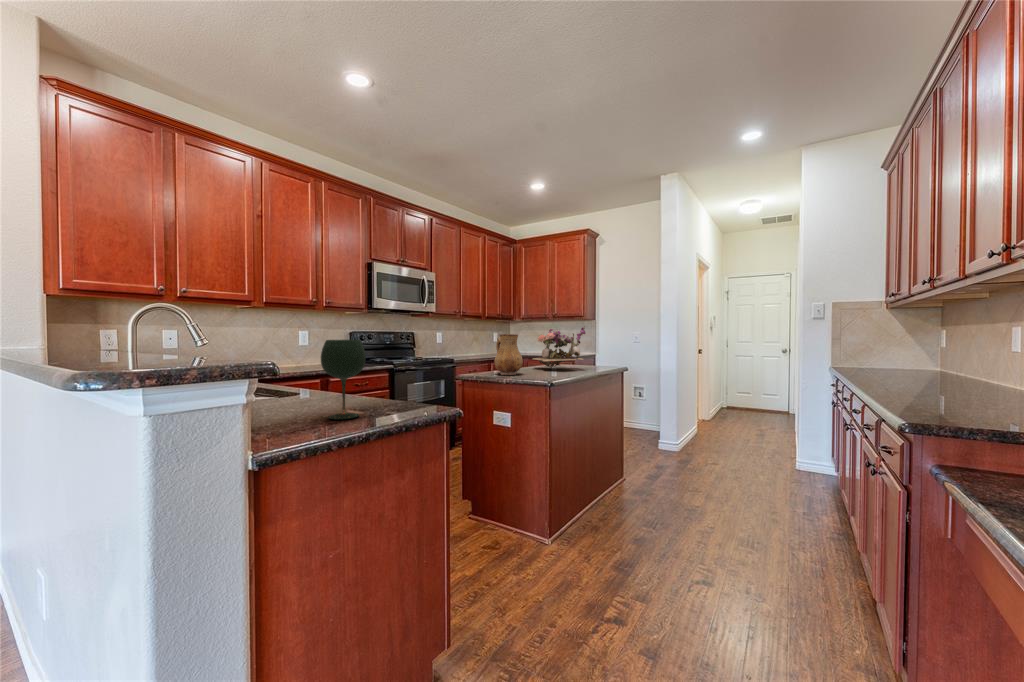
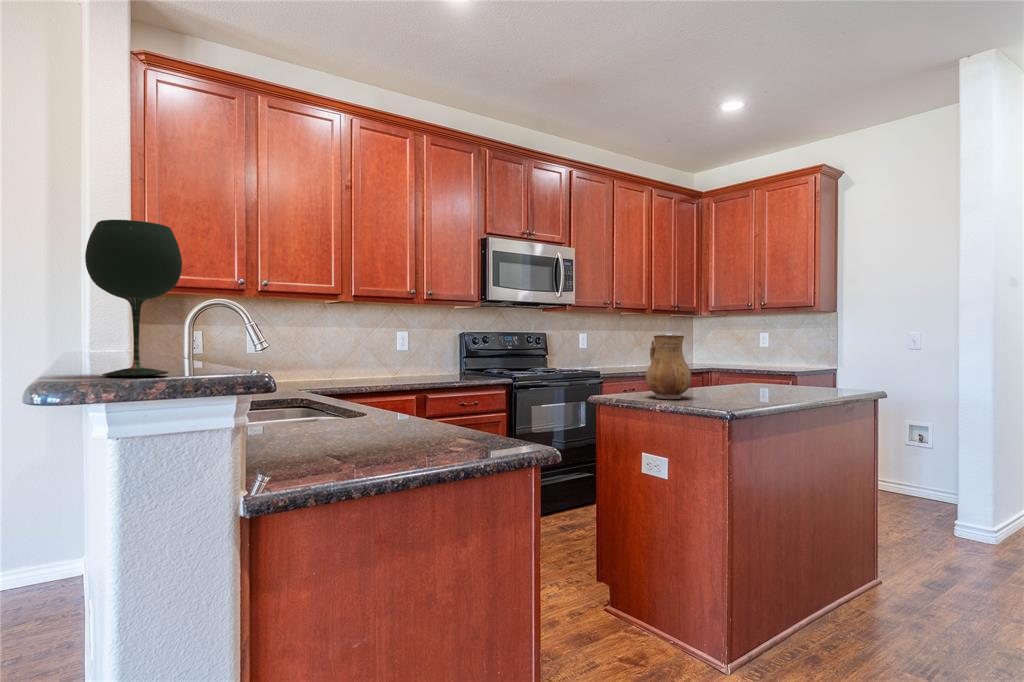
flower arrangement: present [533,326,586,368] -> none [711,321,808,391]
wine glass: present [321,340,366,420] -> present [85,220,182,376]

